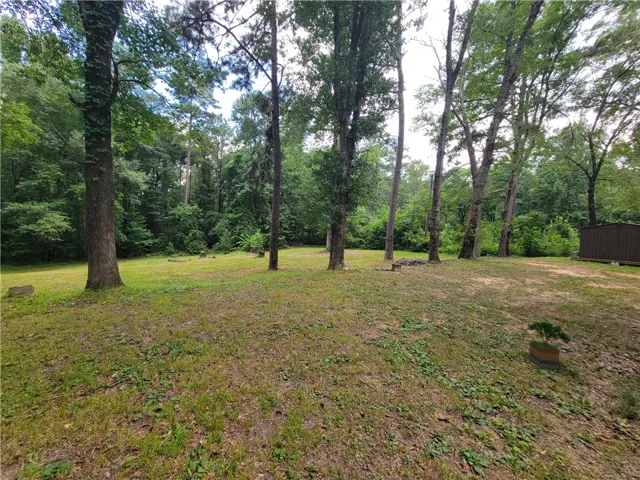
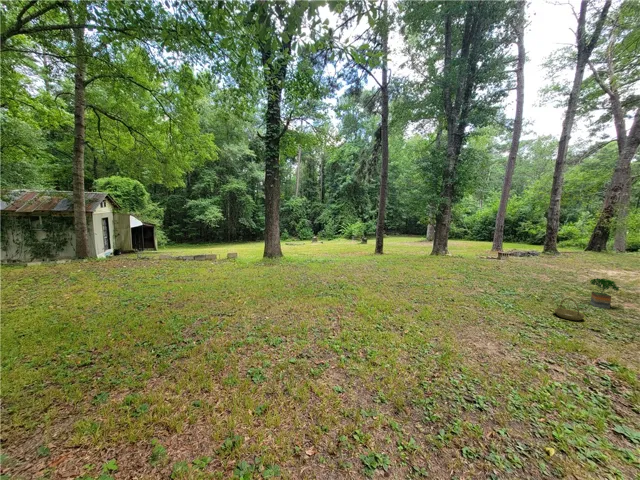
basket: none [515,384,574,437] -> present [554,298,585,320]

